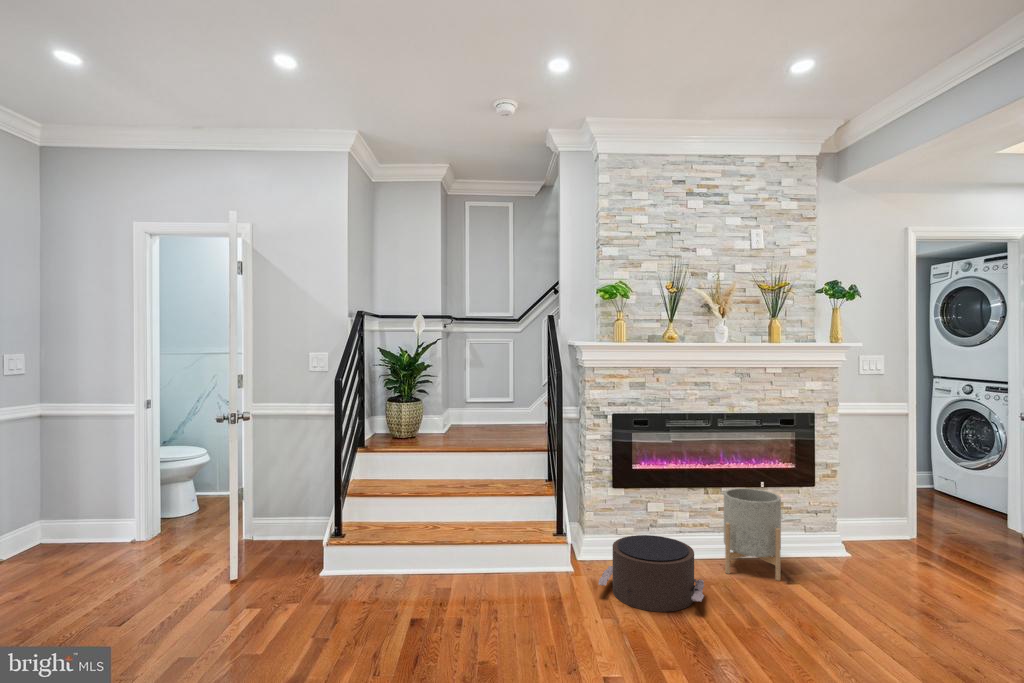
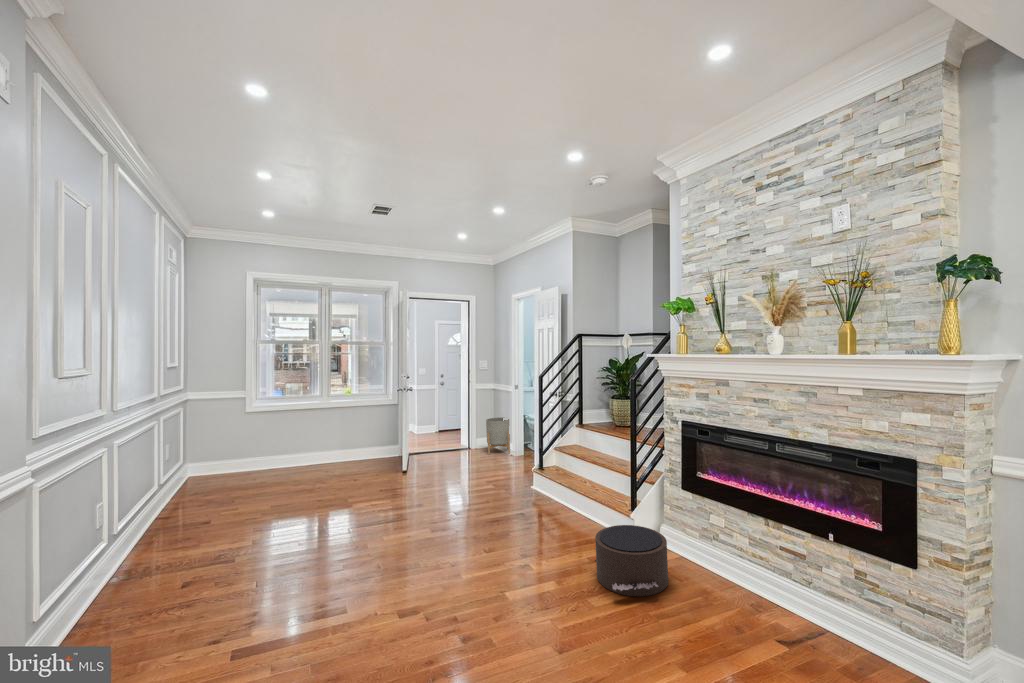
planter: present [724,488,781,581] -> present [486,417,510,455]

